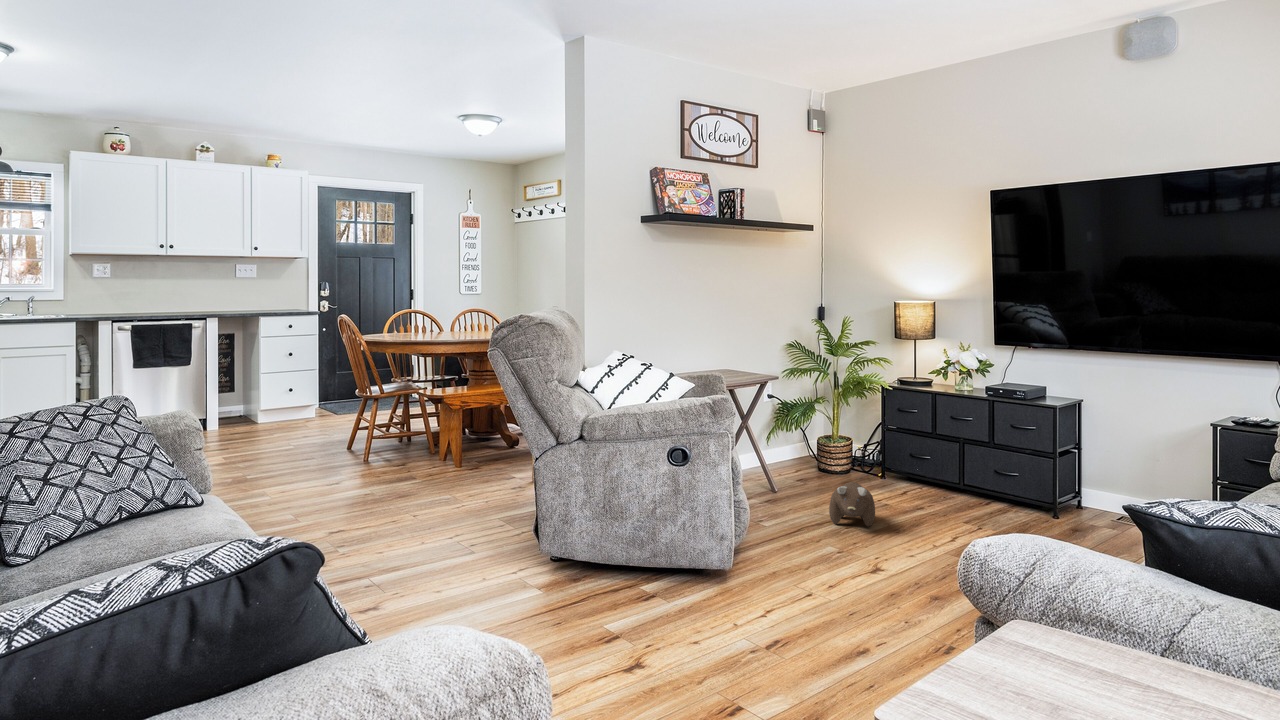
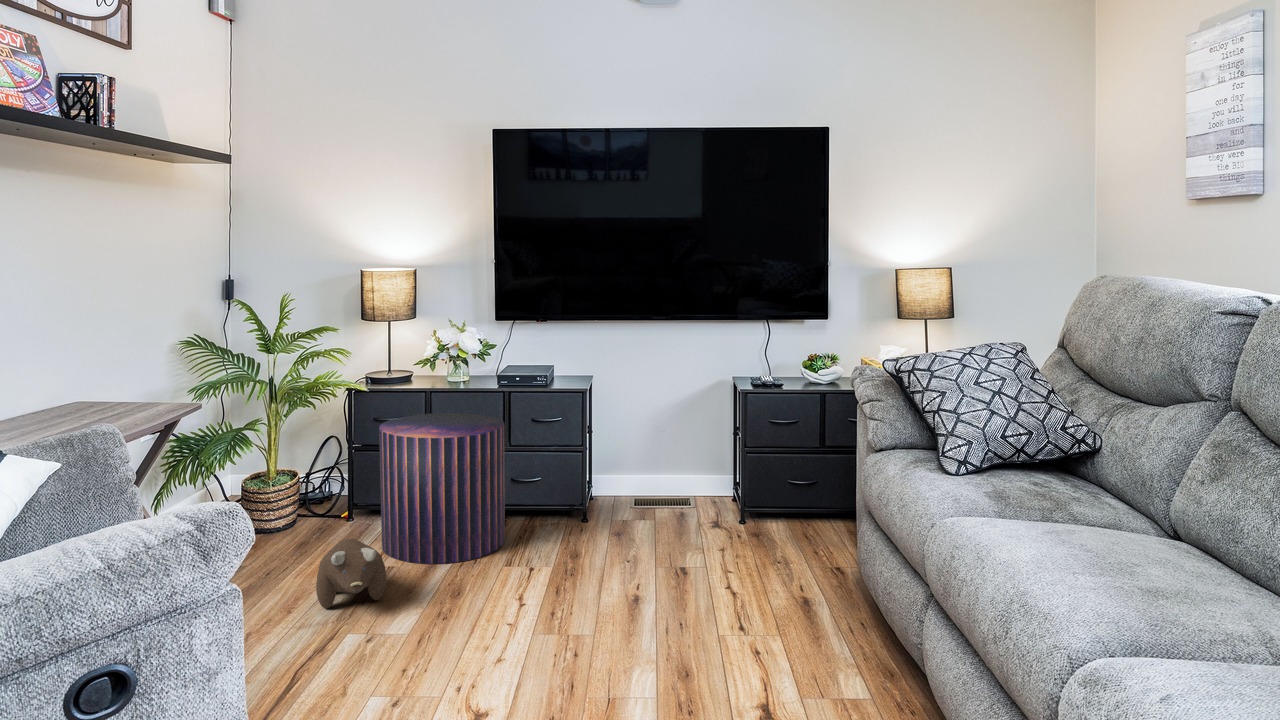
pouf: none [886,410,985,520] -> present [379,413,505,564]

